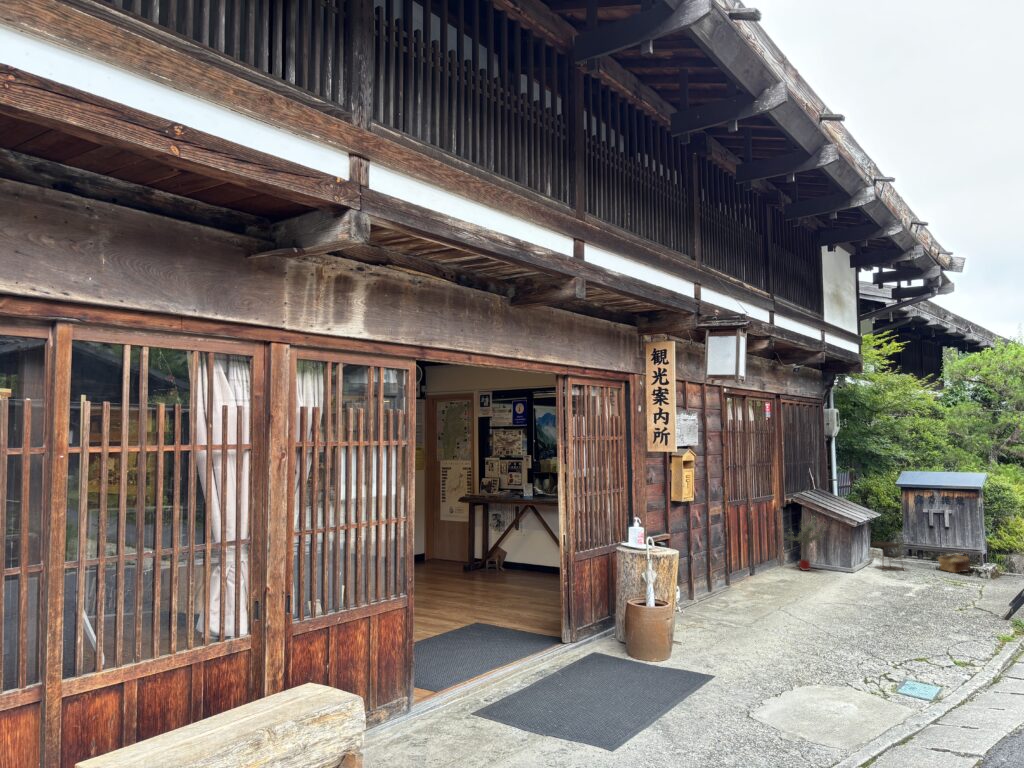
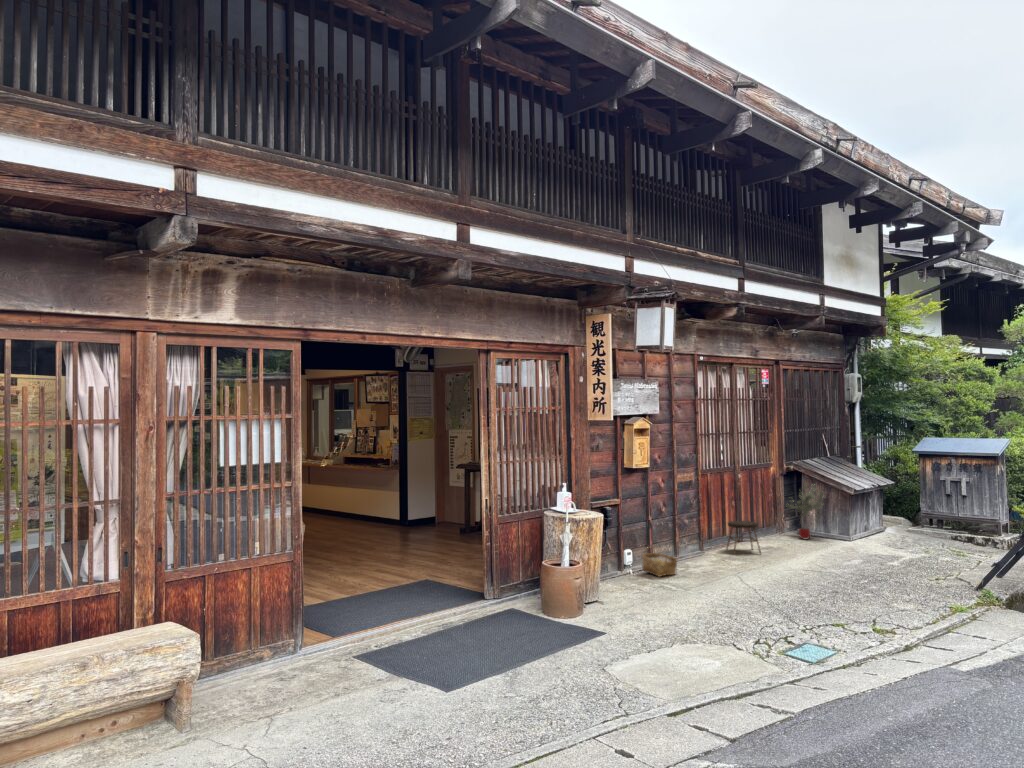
stool: present [872,541,901,561] -> present [727,521,761,553]
woven basket: present [939,555,970,573] -> present [642,547,677,577]

